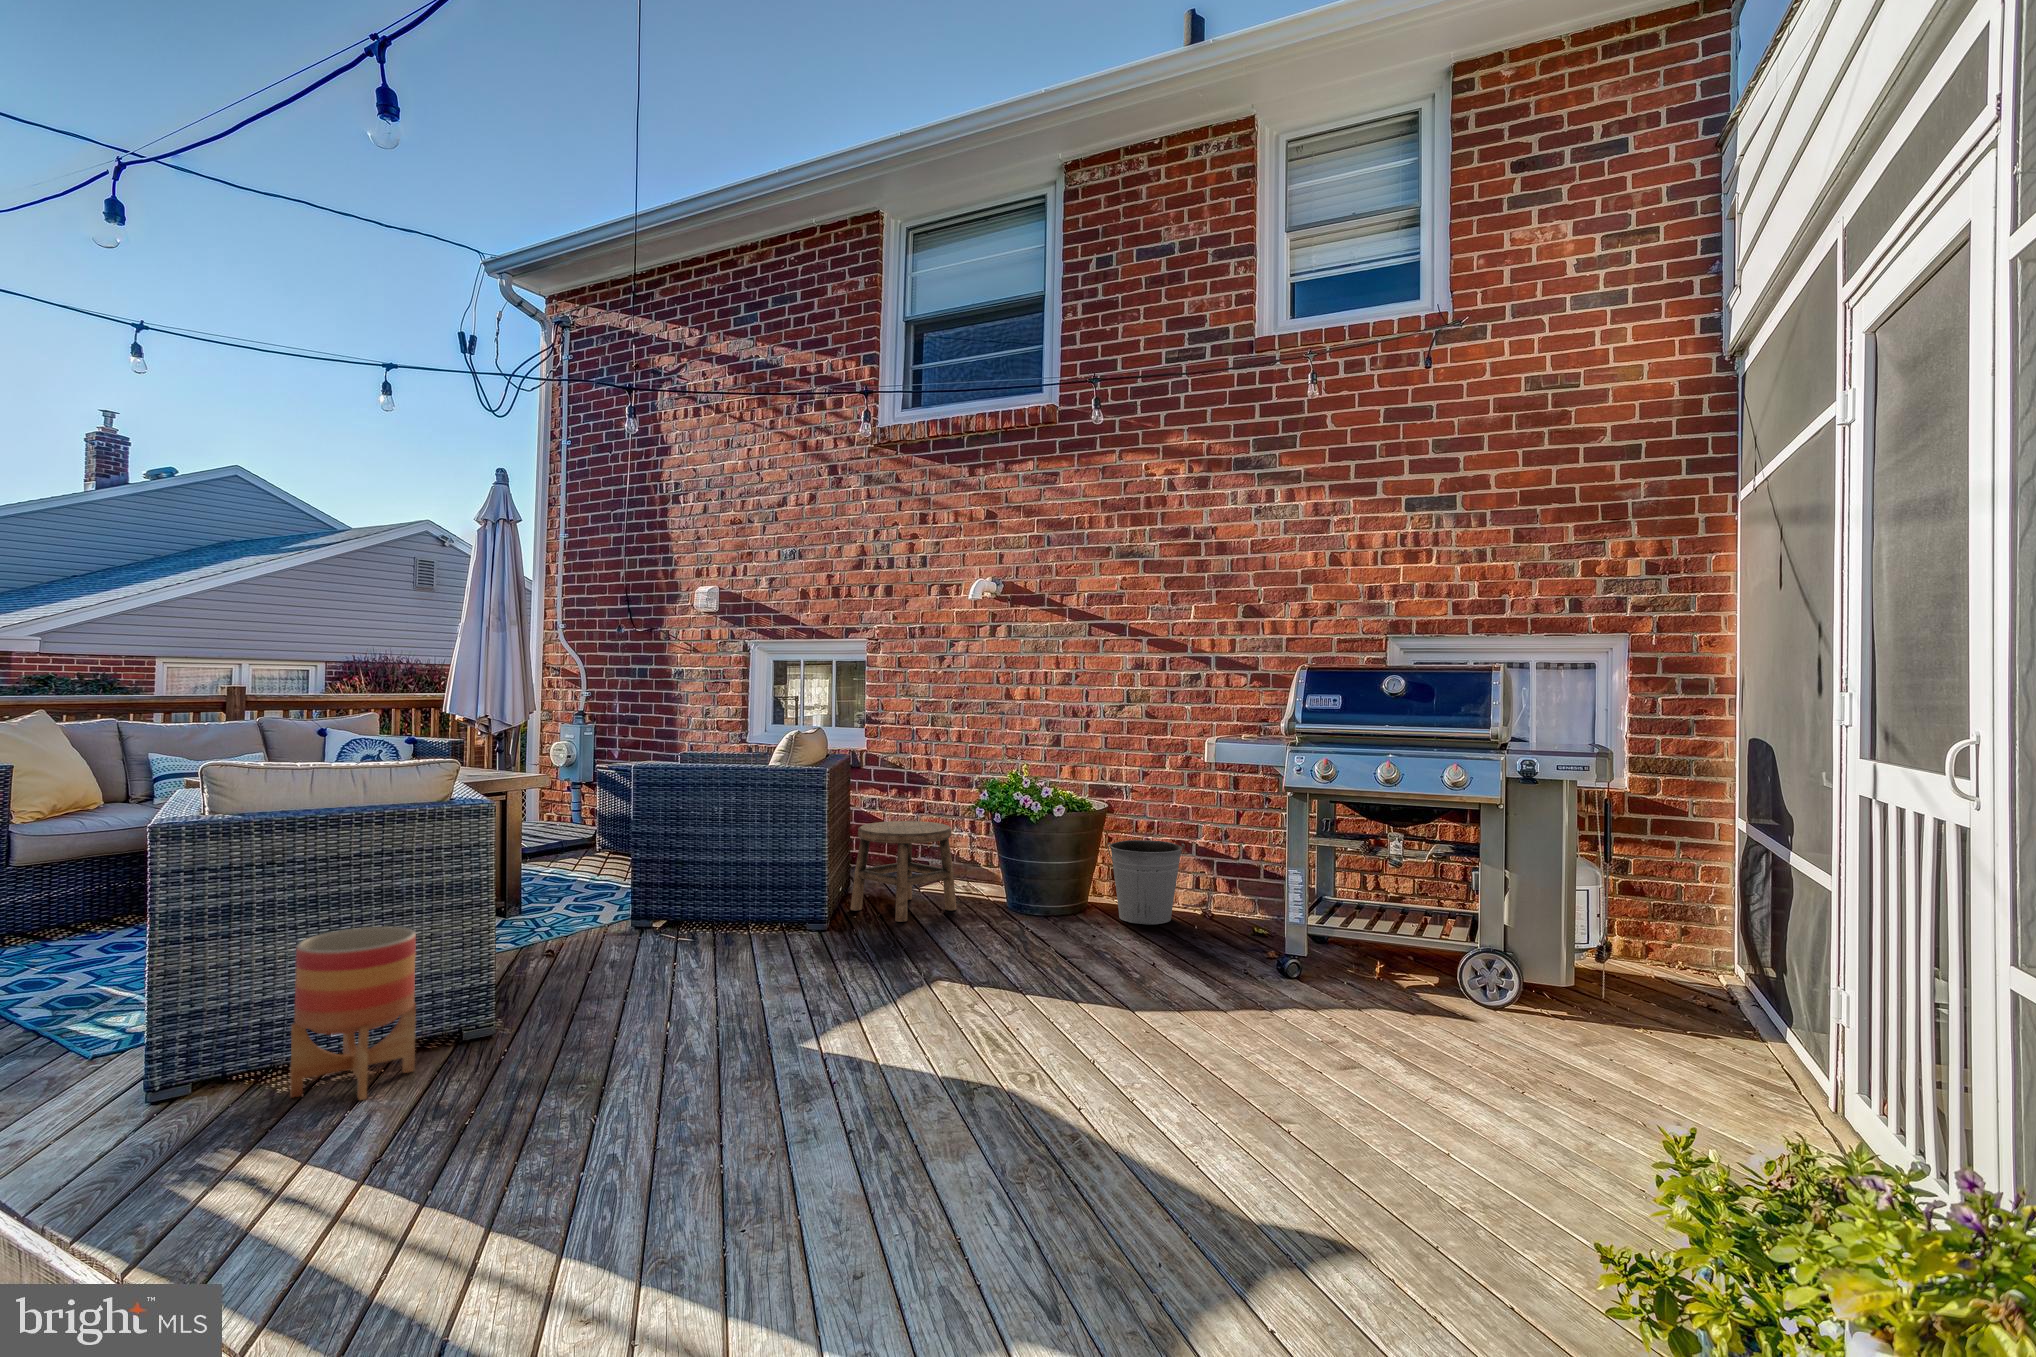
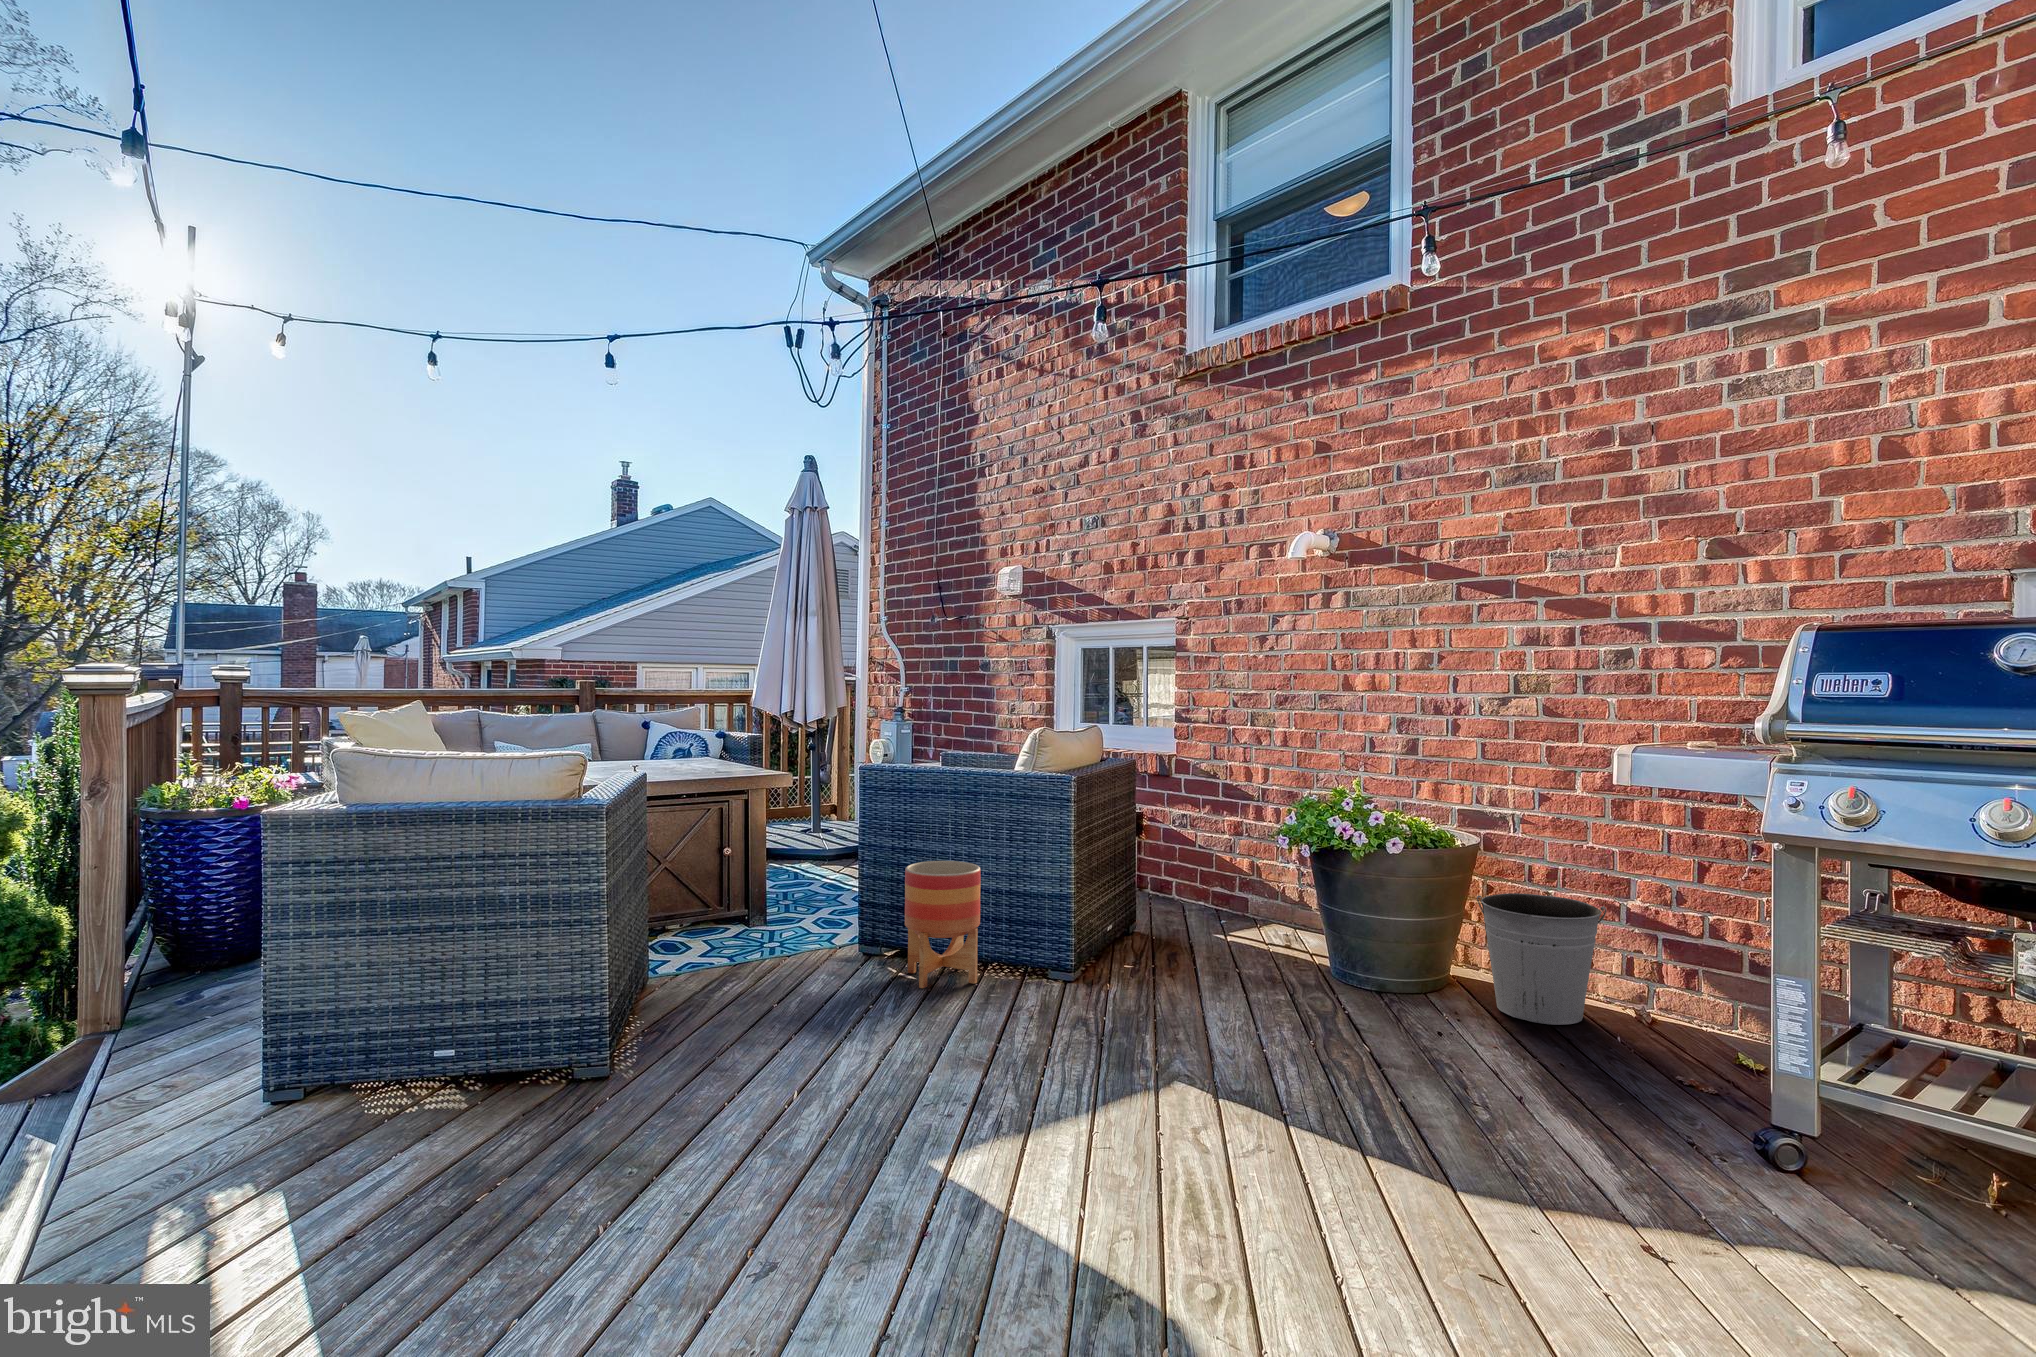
stool: present [850,821,956,922] -> none [1127,843,1262,976]
planter: present [290,926,416,1100] -> present [905,861,981,988]

